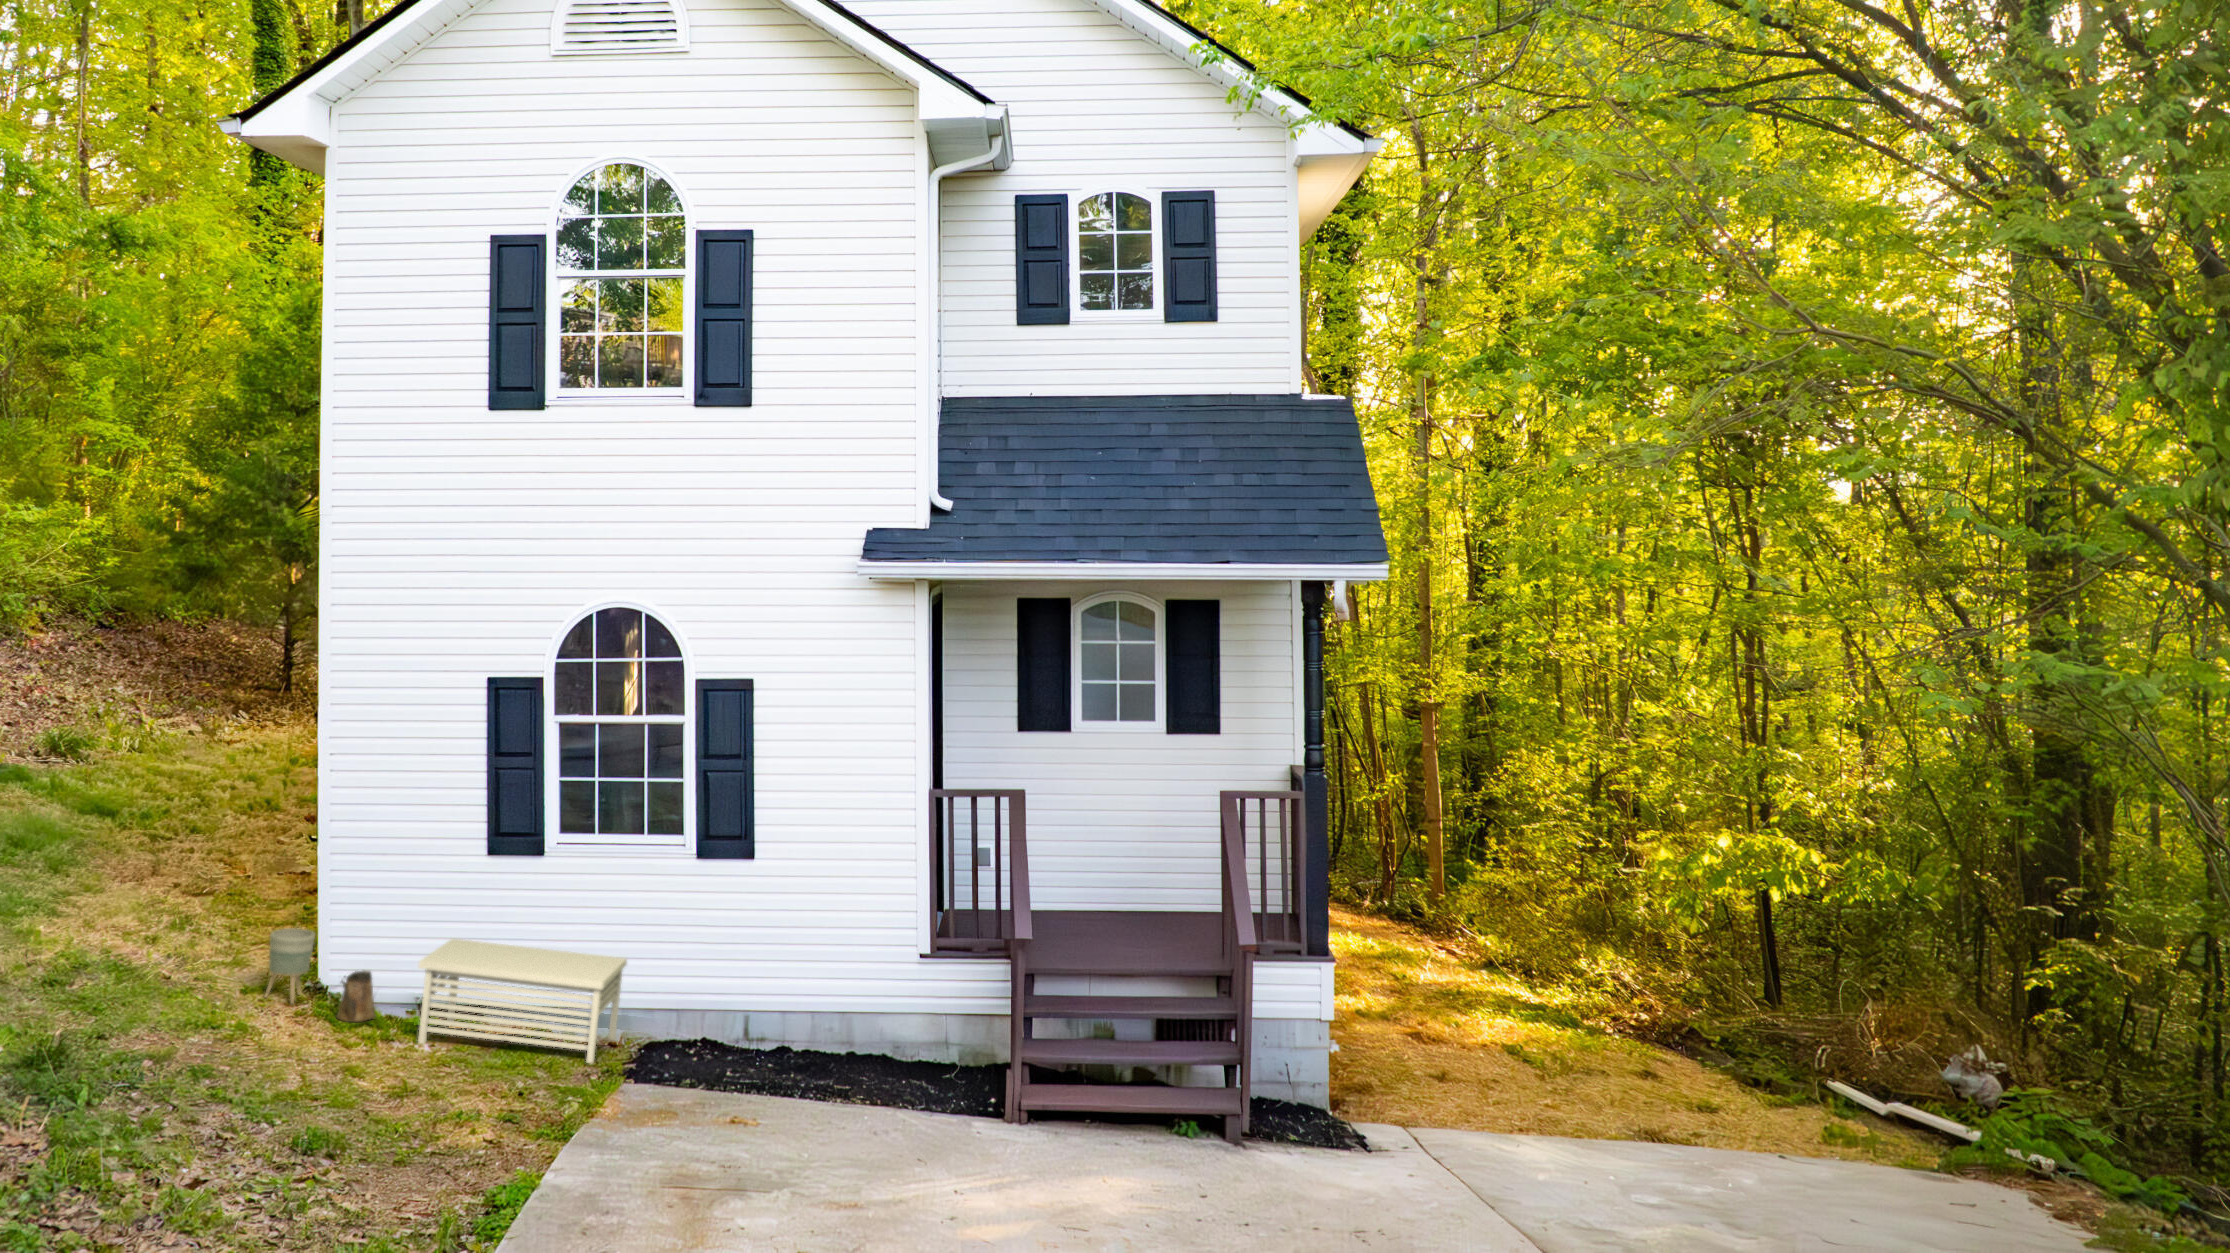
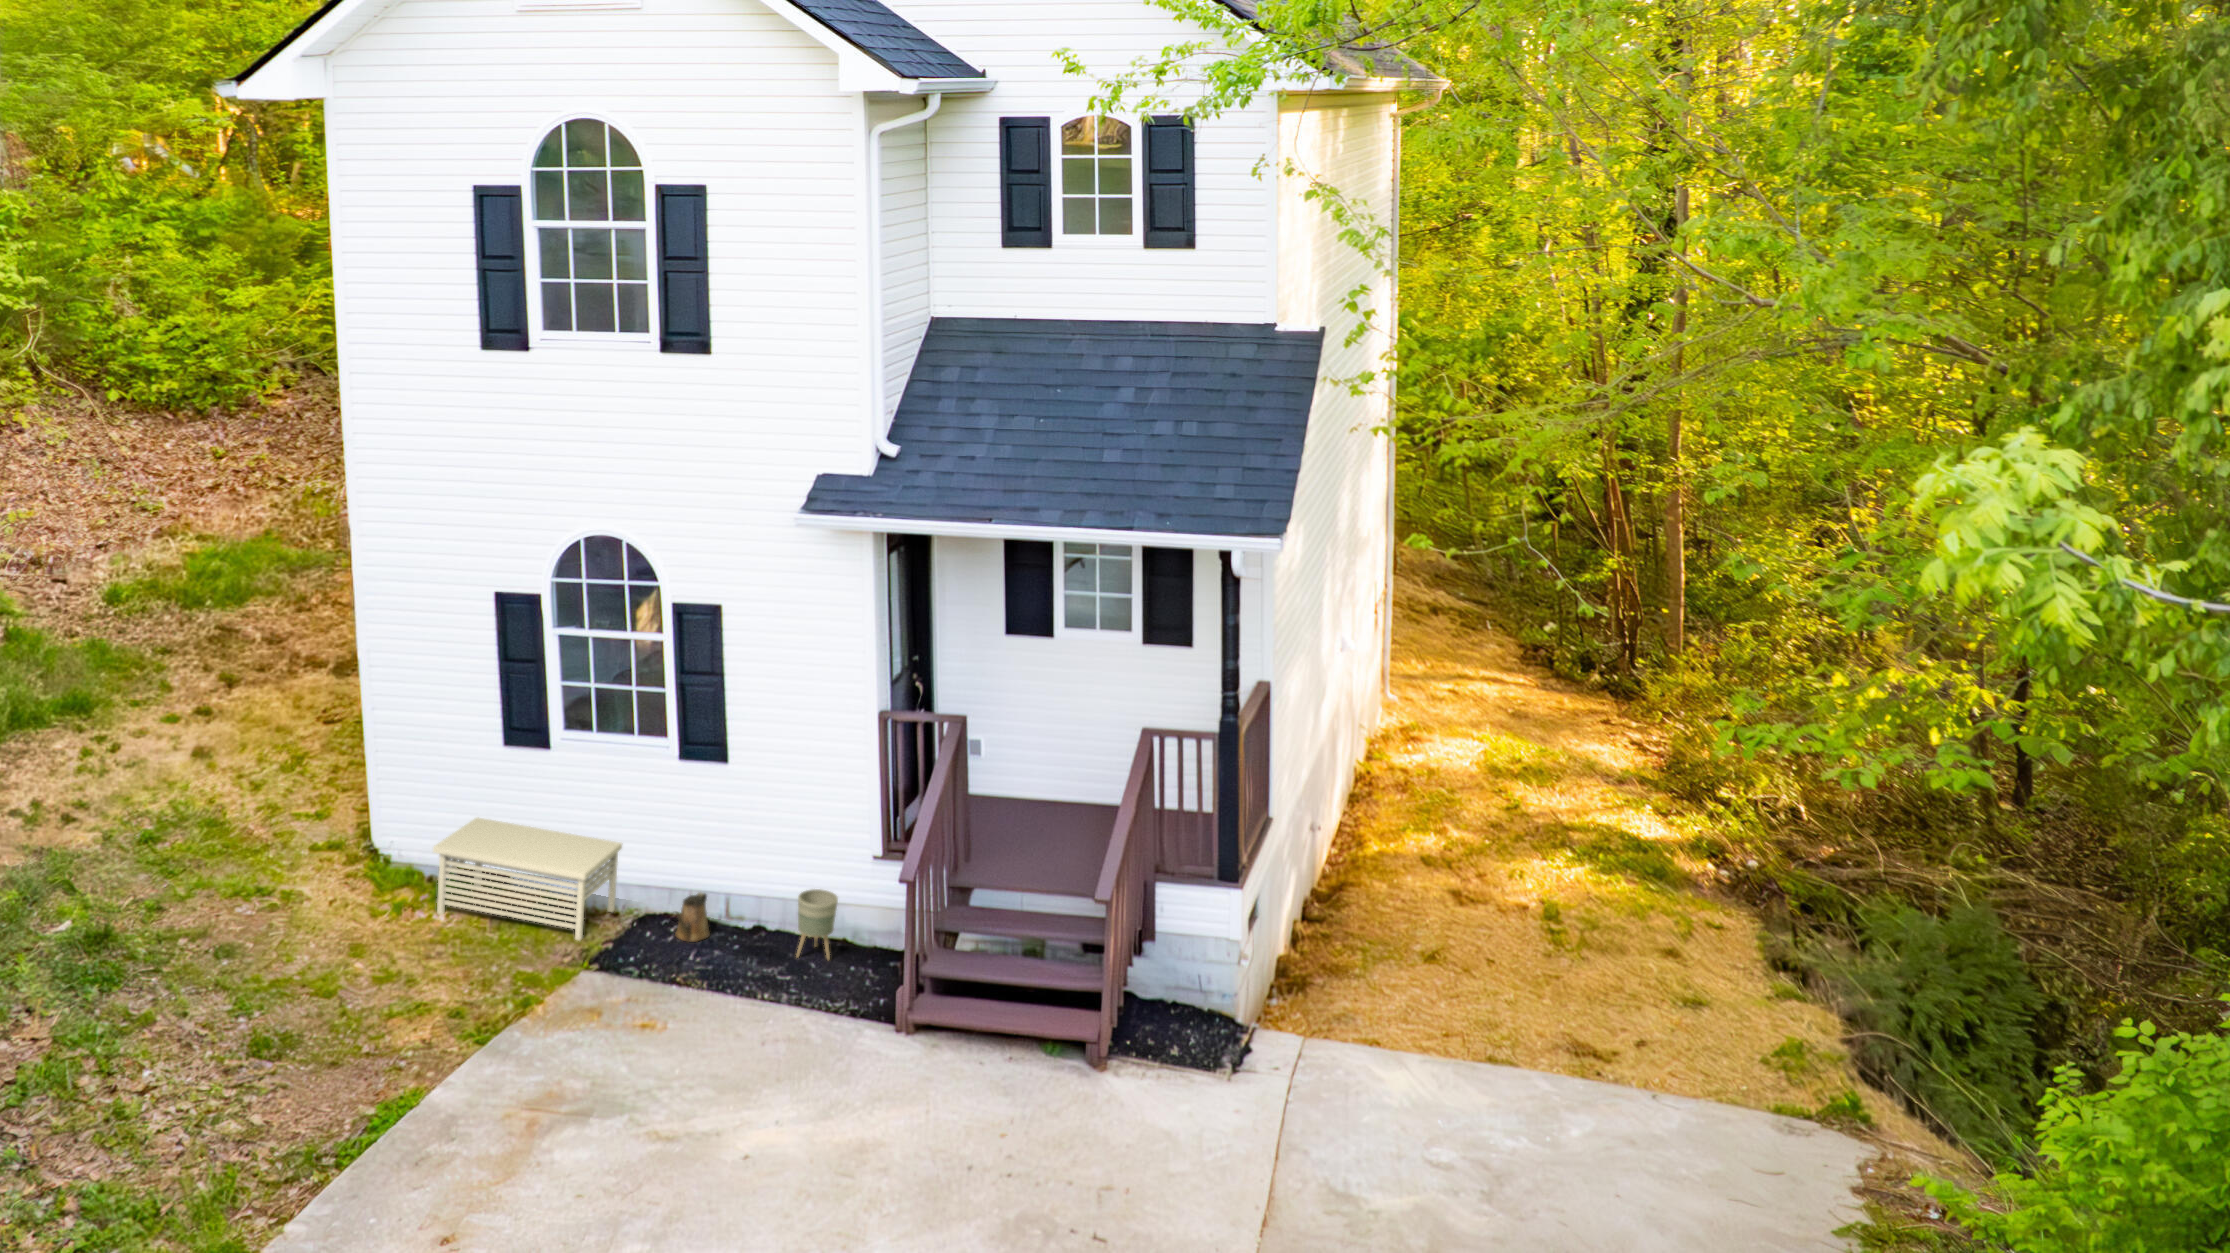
planter: present [265,928,315,1003] -> present [796,889,838,959]
watering can: present [336,970,376,1022] -> present [675,892,710,942]

